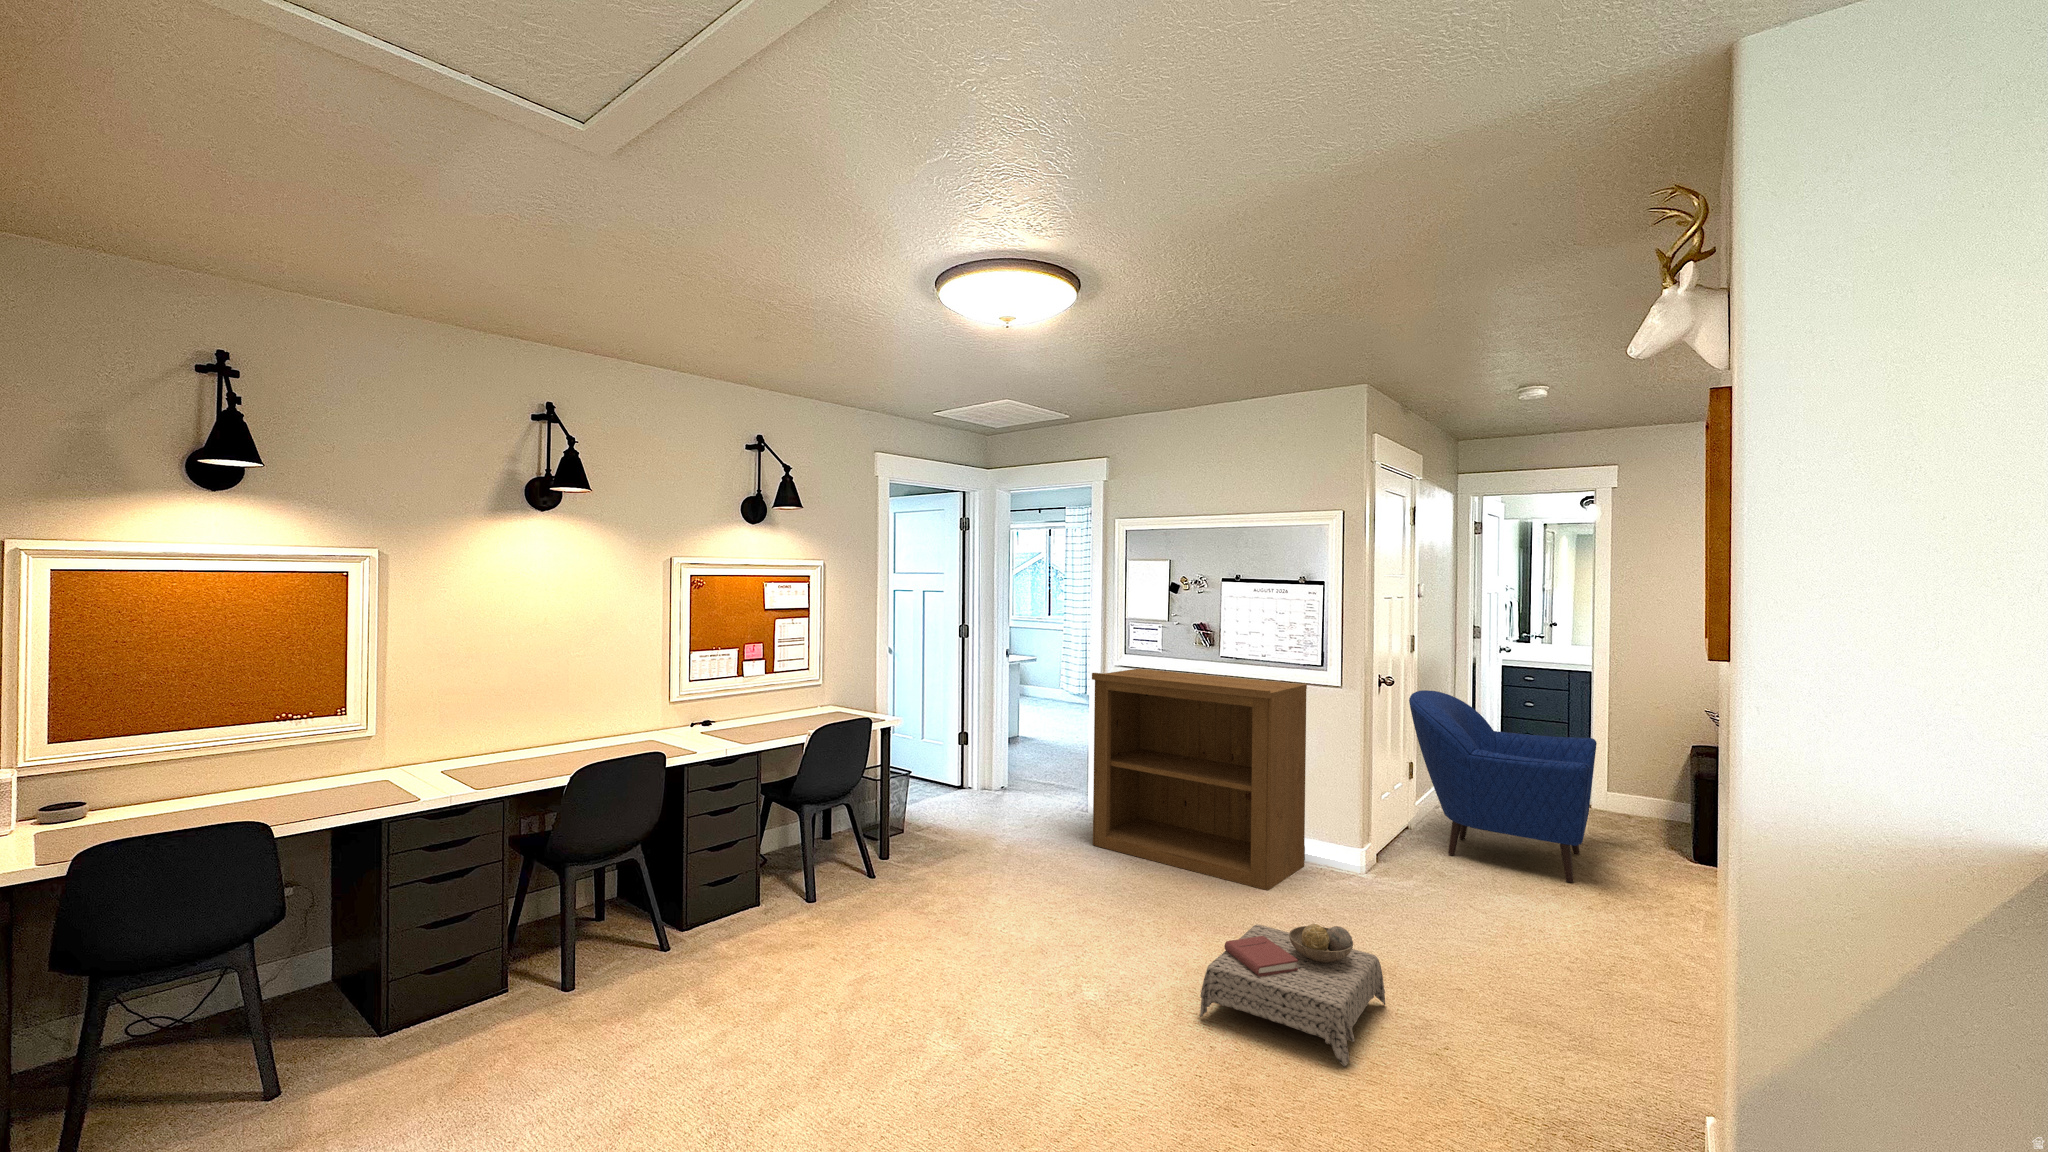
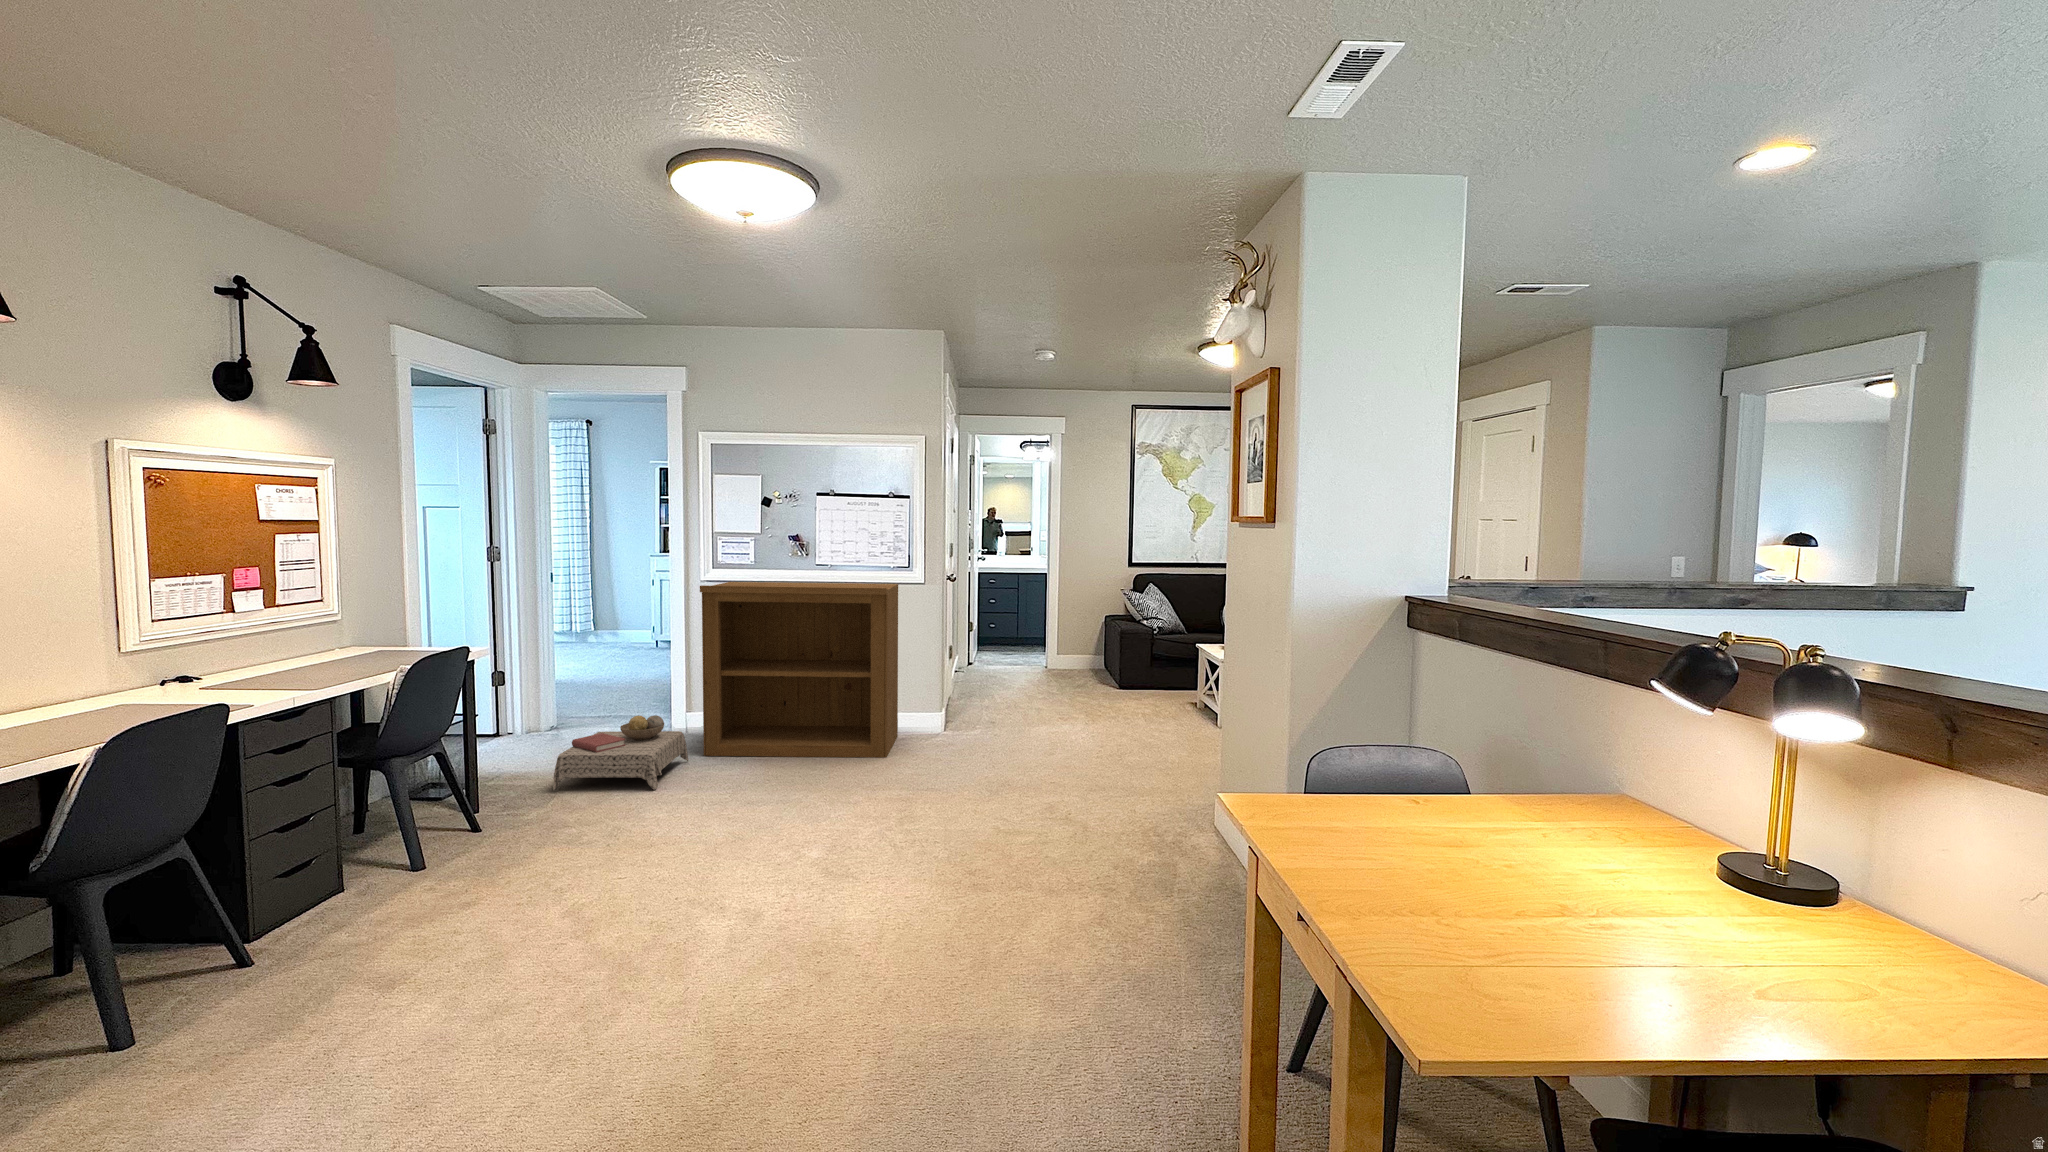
armchair: present [1409,690,1597,882] -> none [954,587,1083,713]
ottoman: present [1200,924,1385,1067] -> present [553,715,688,791]

